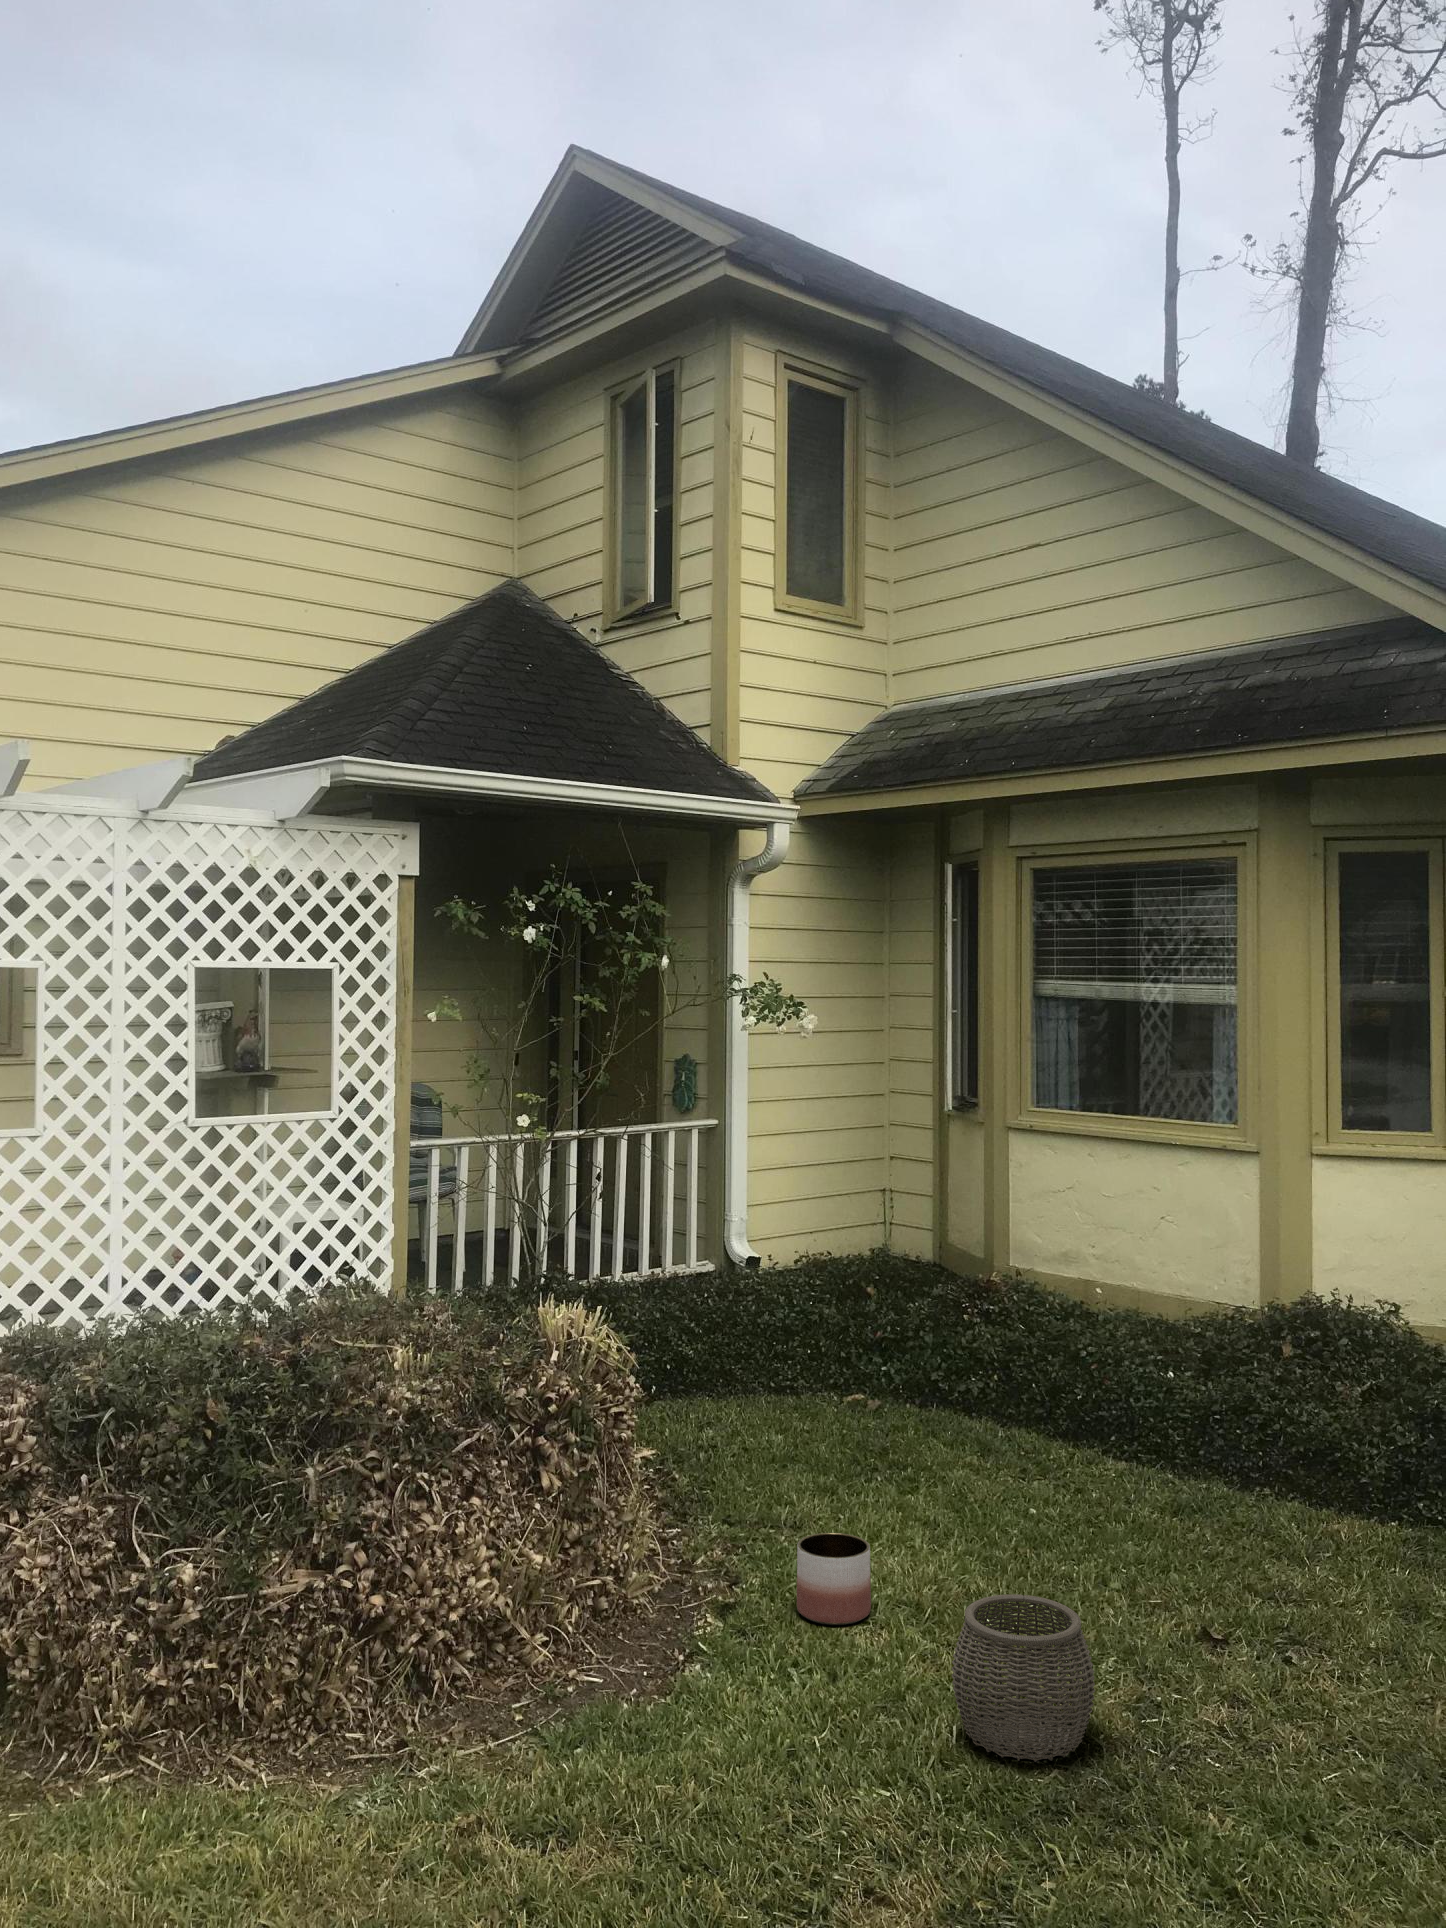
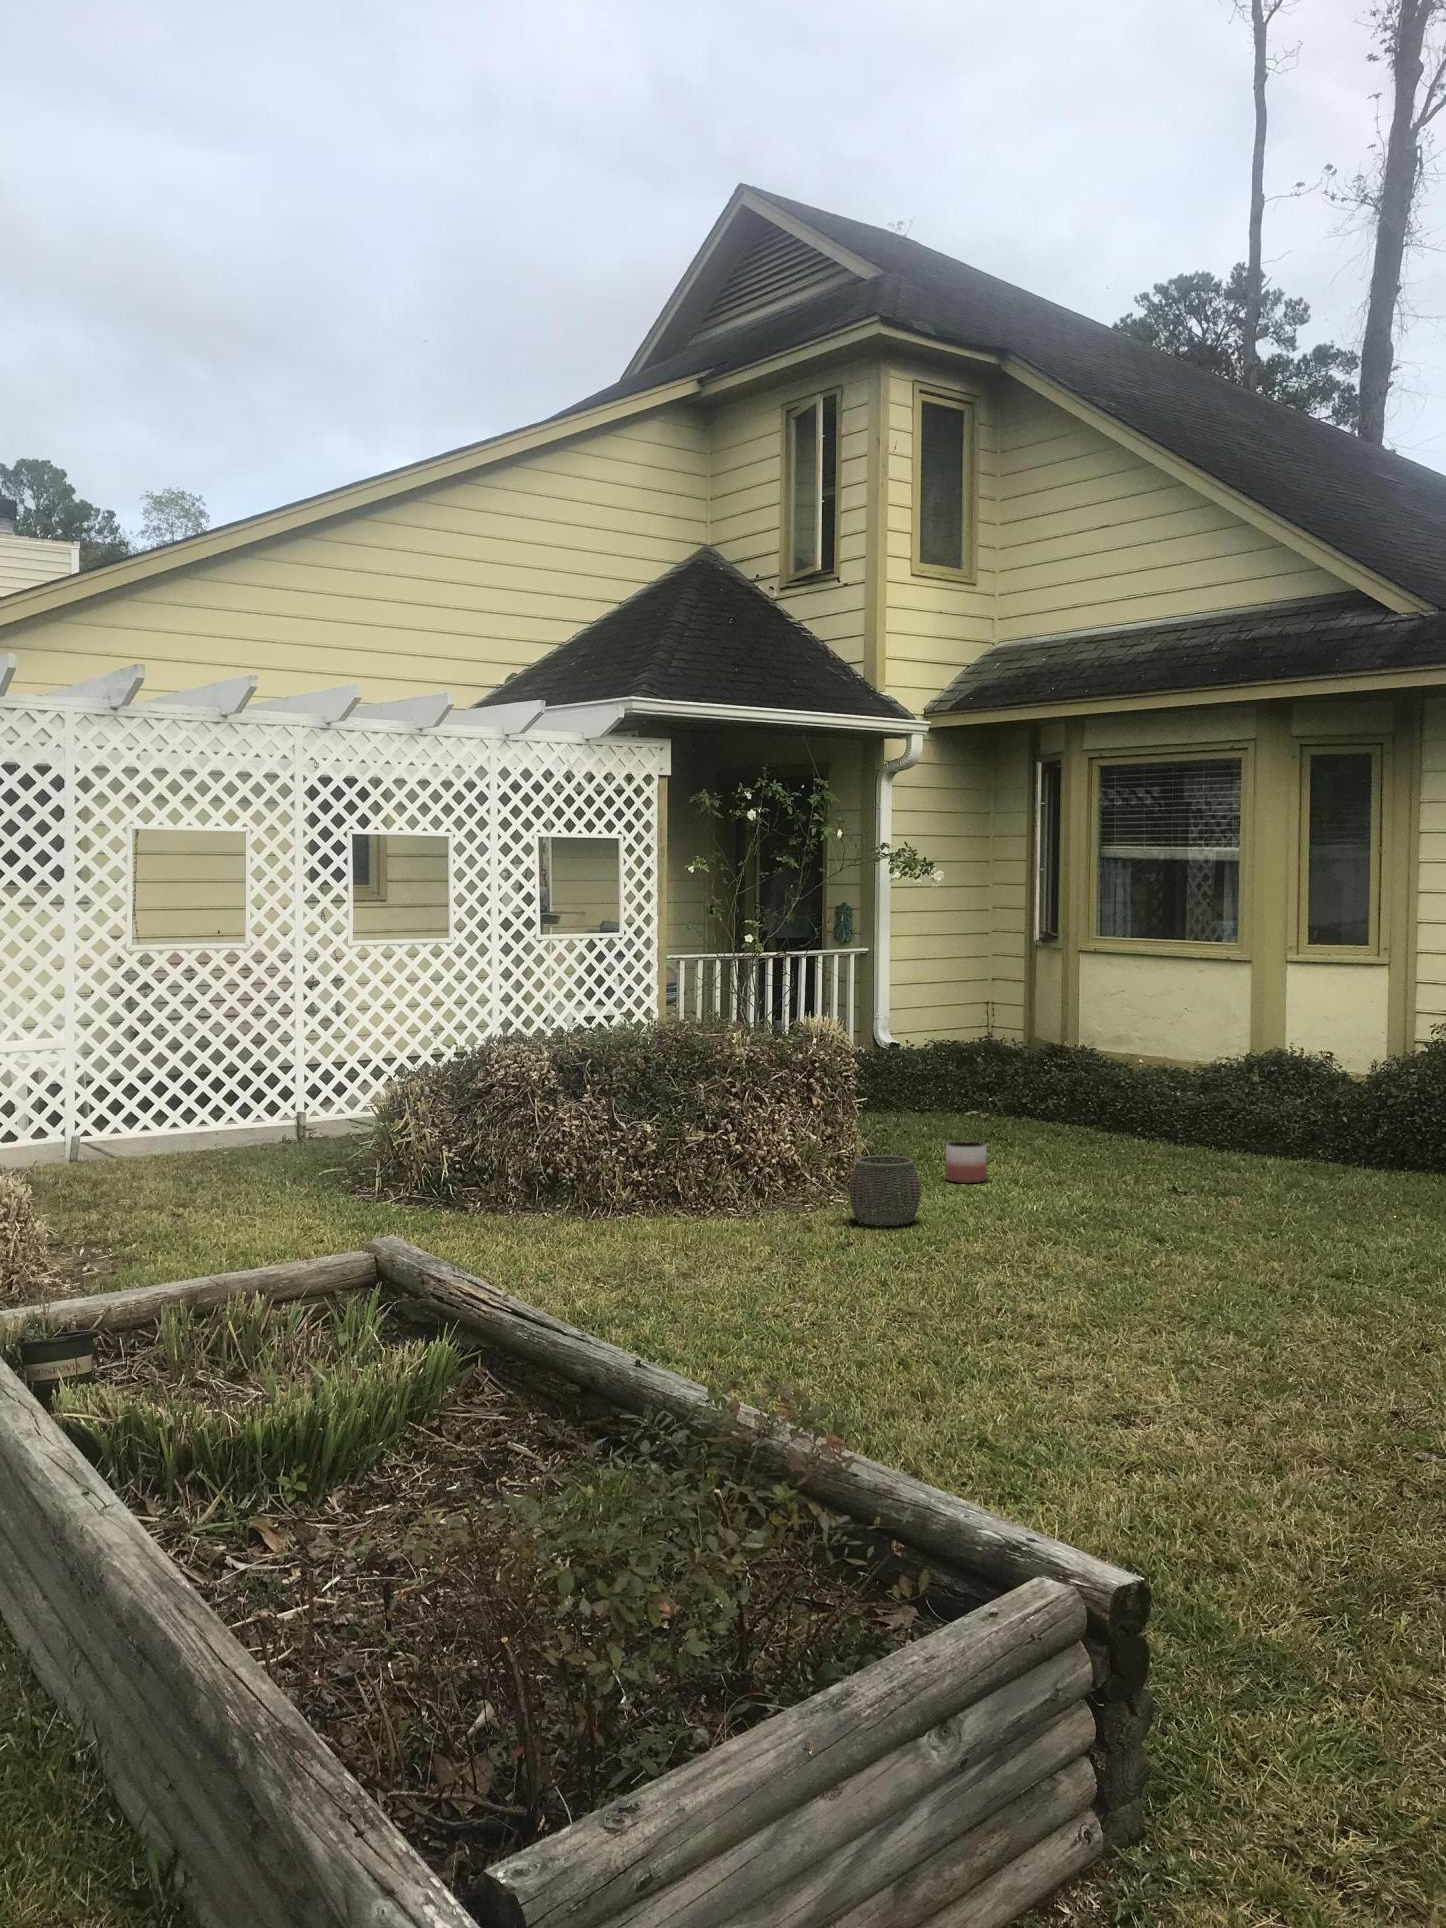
woven basket: present [952,1594,1095,1762] -> present [849,1155,921,1226]

